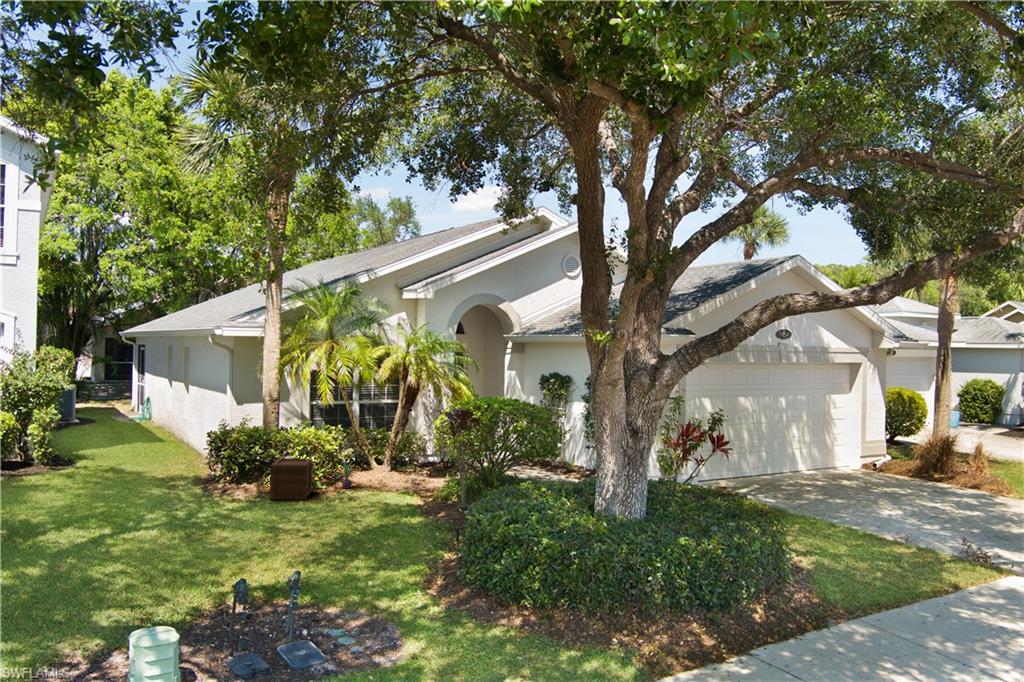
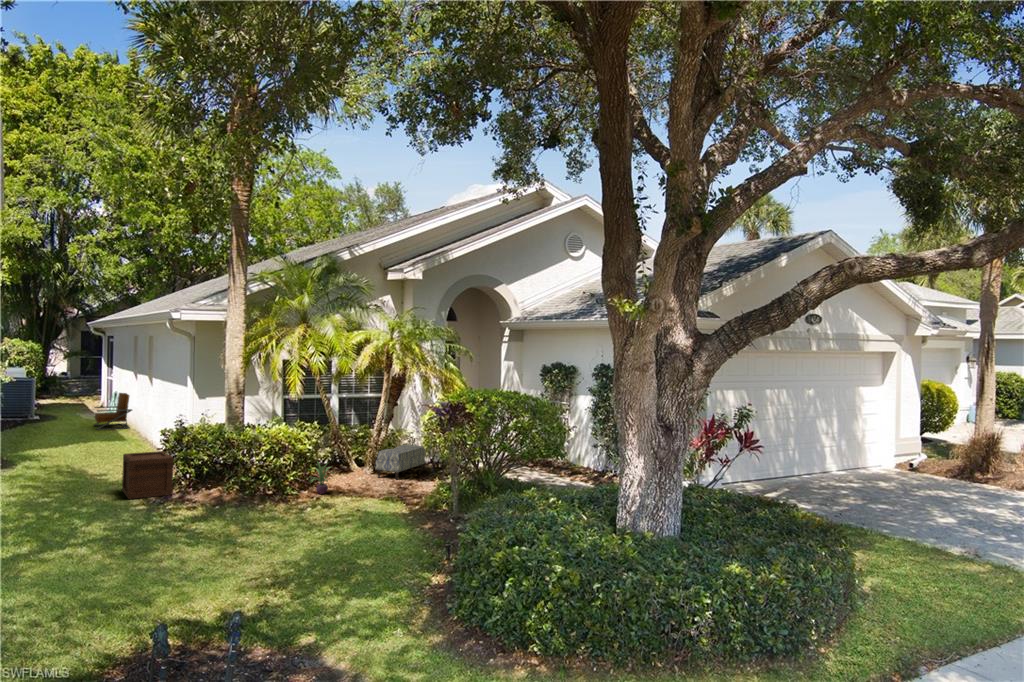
lounge chair: none [131,398,167,432] -> present [94,393,132,430]
bench: none [392,446,436,477] -> present [376,445,425,480]
wooden crate: present [270,458,312,500] -> present [122,451,173,499]

